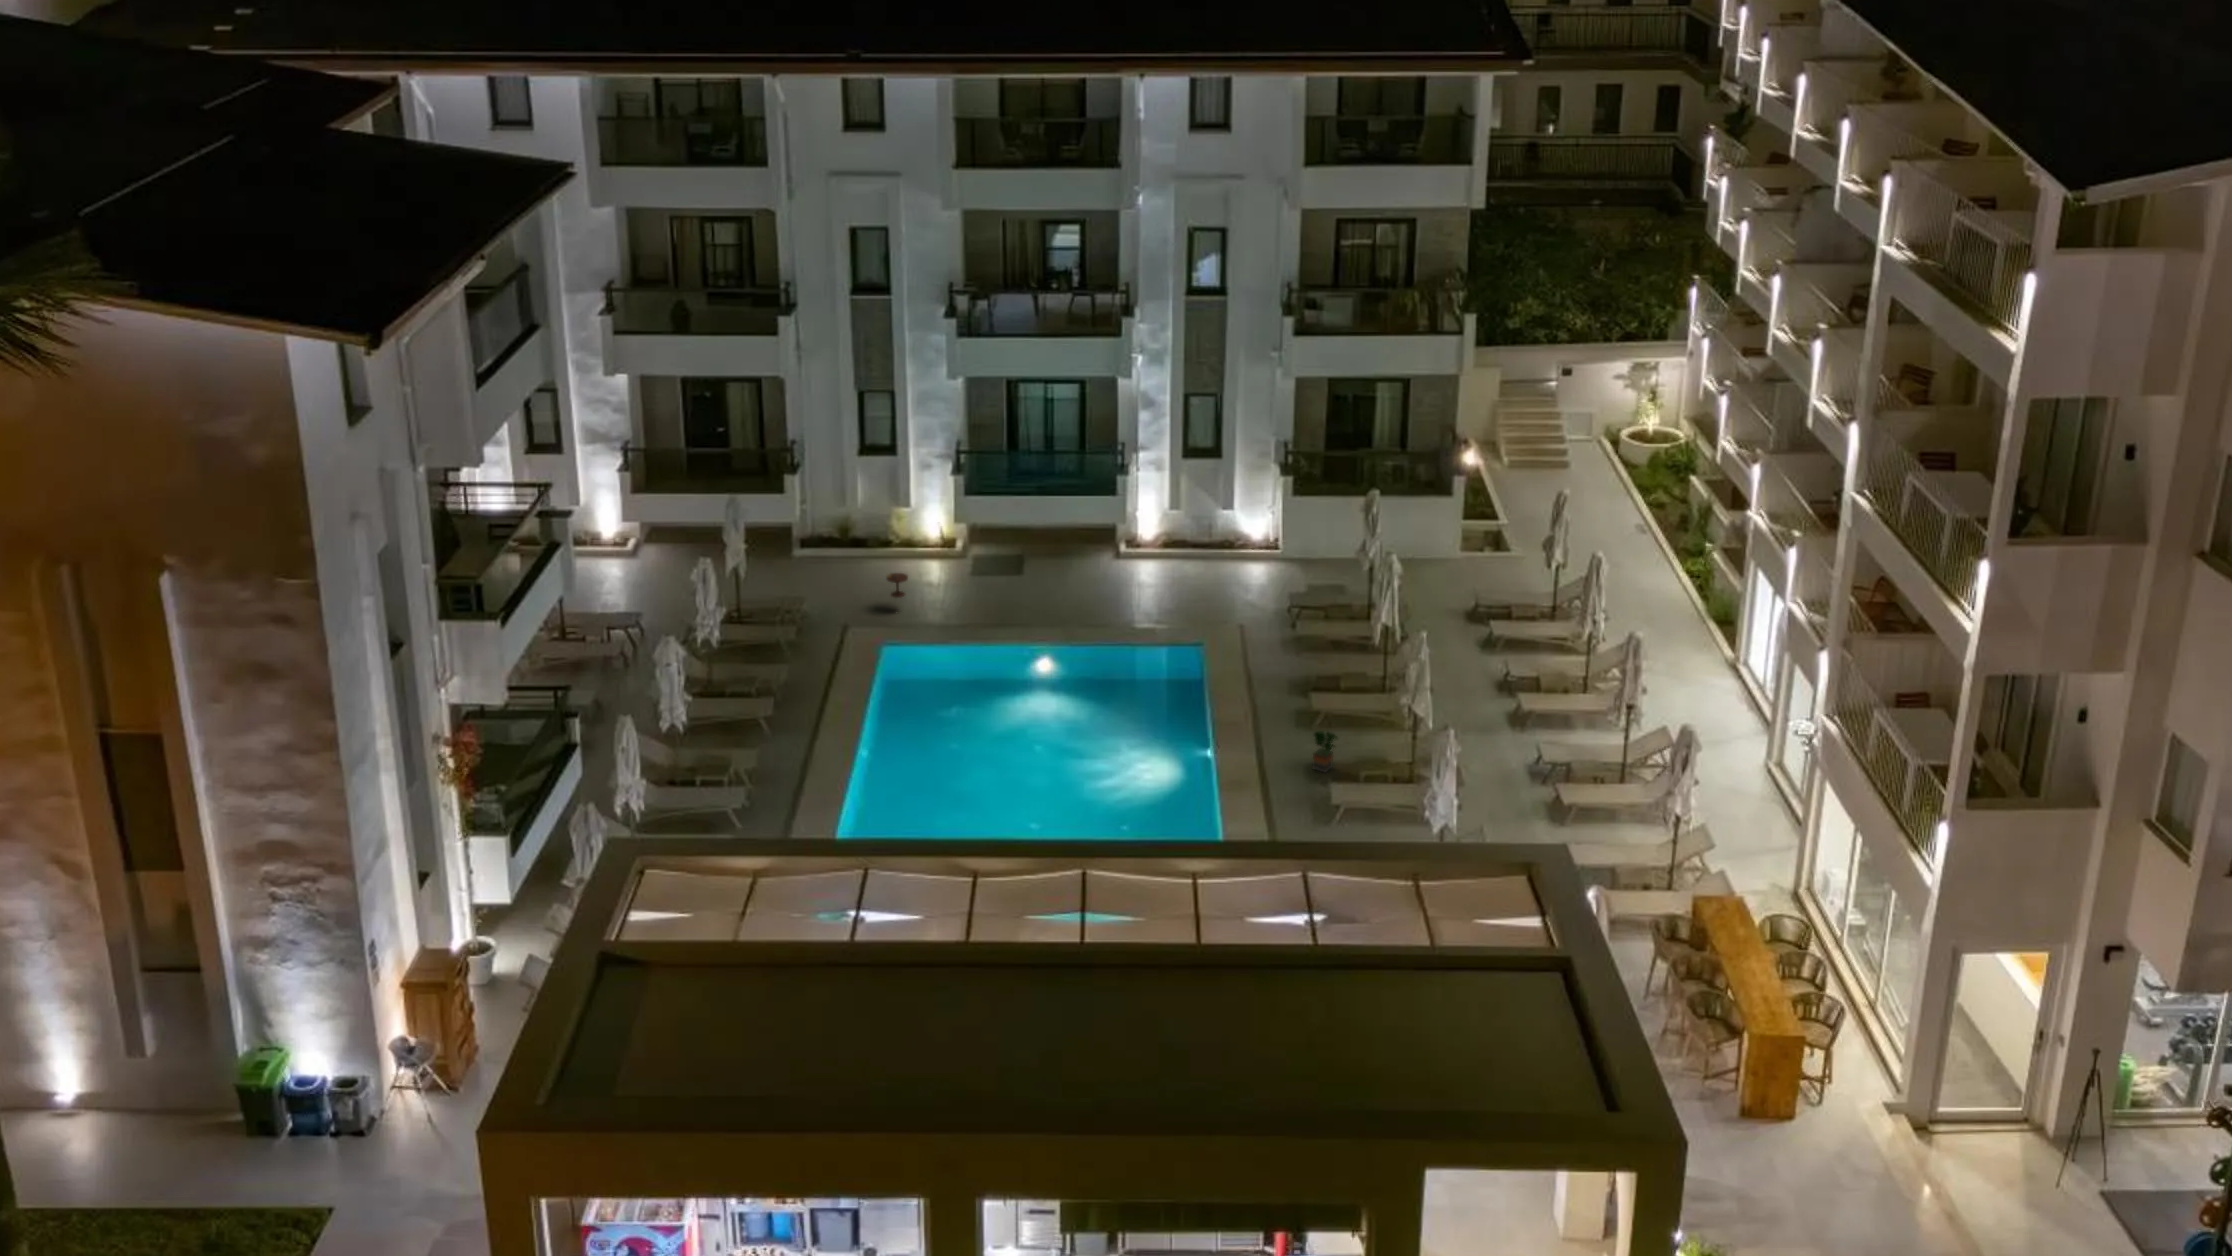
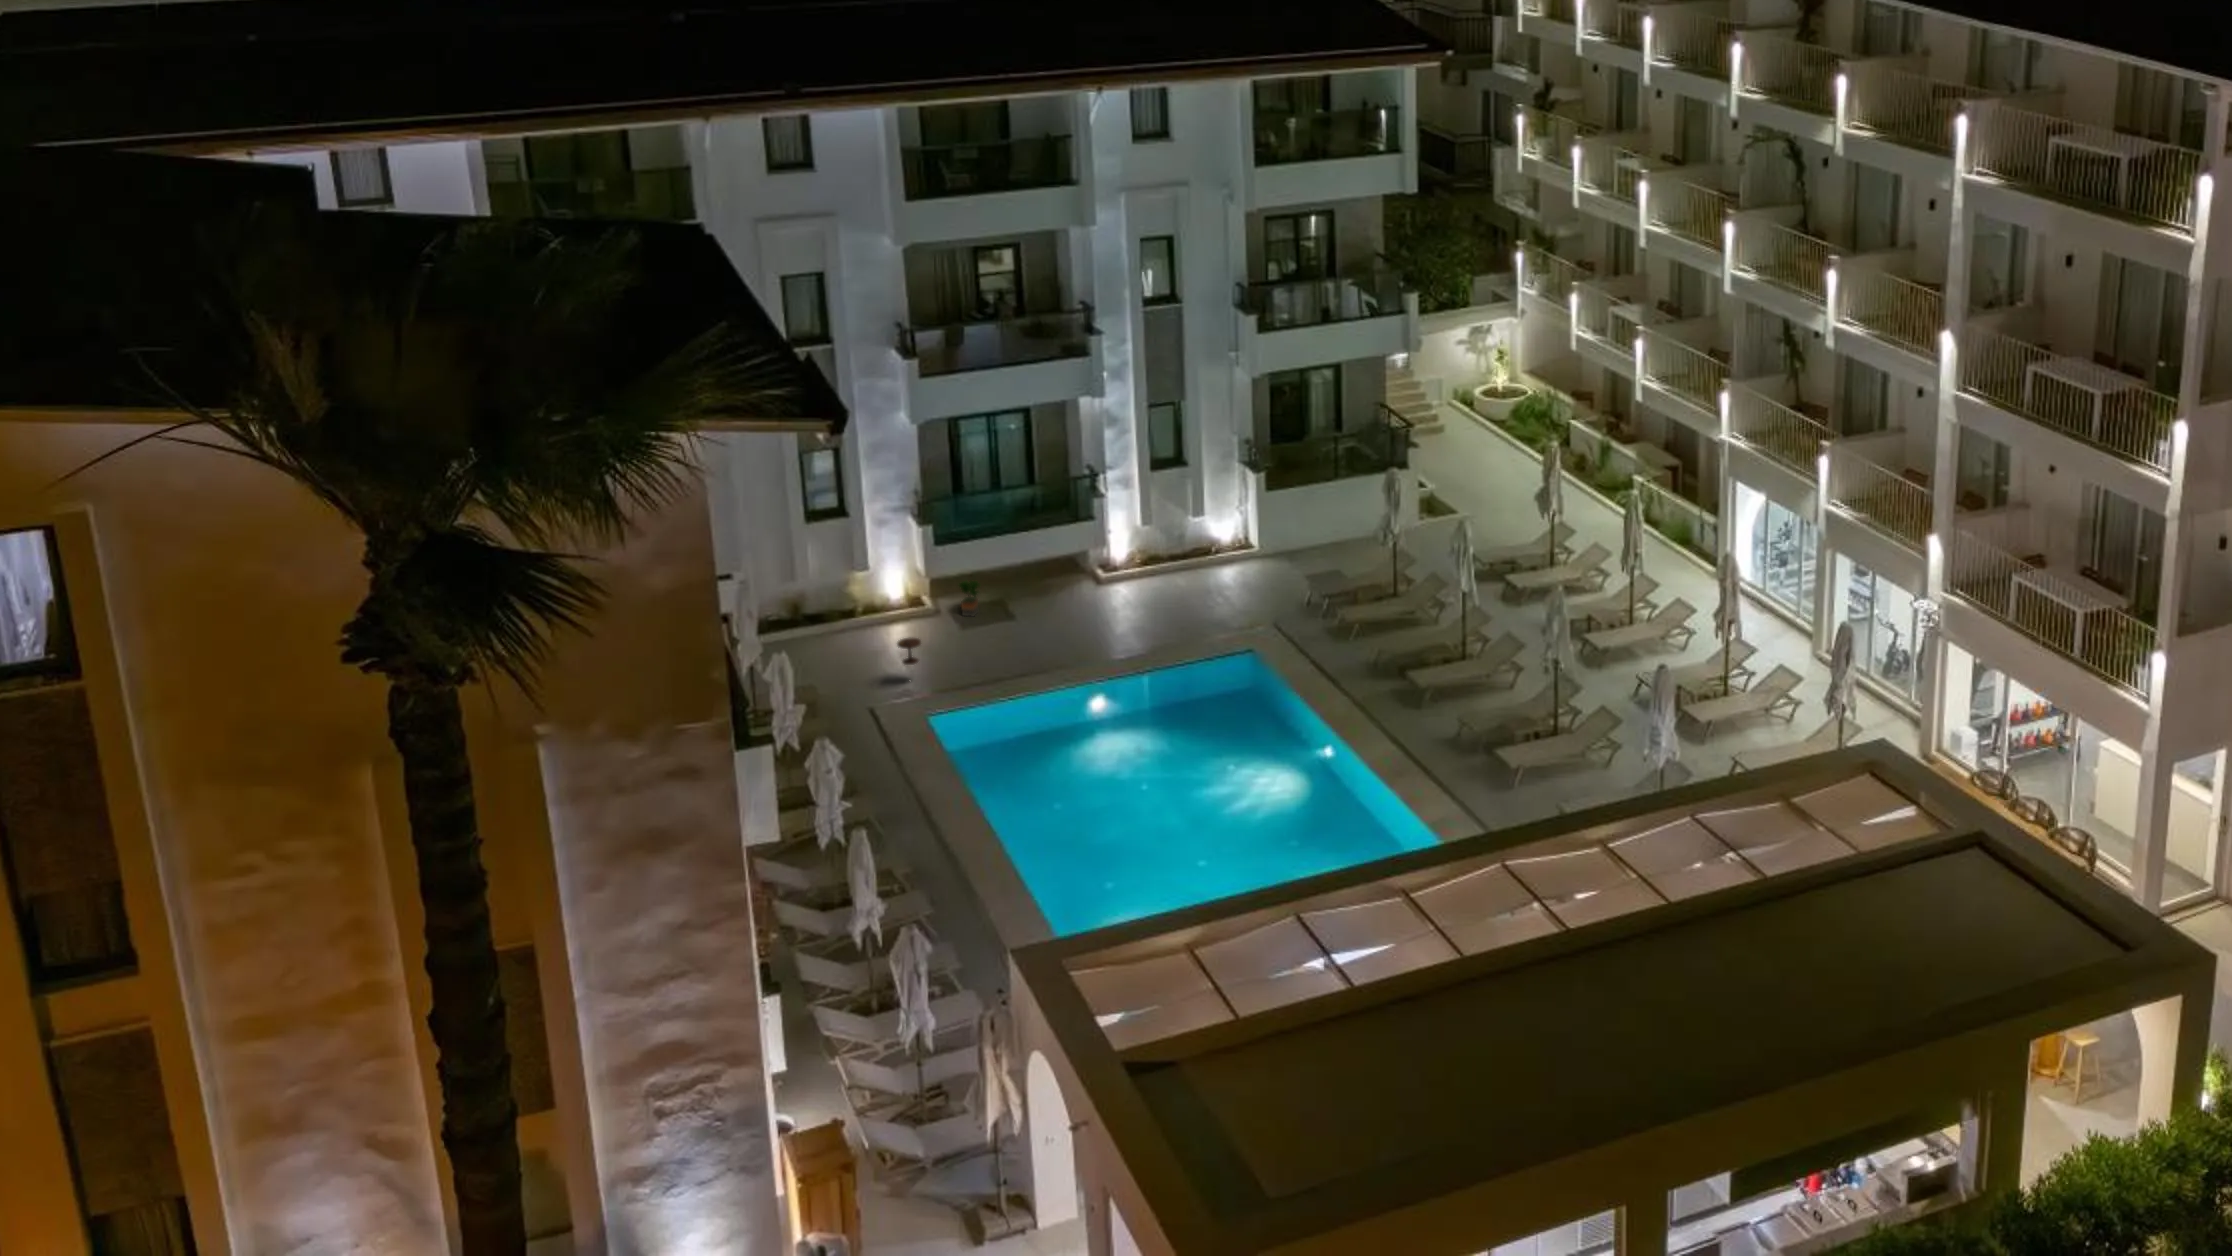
potted tree: present [1313,731,1337,772] -> present [959,581,979,616]

